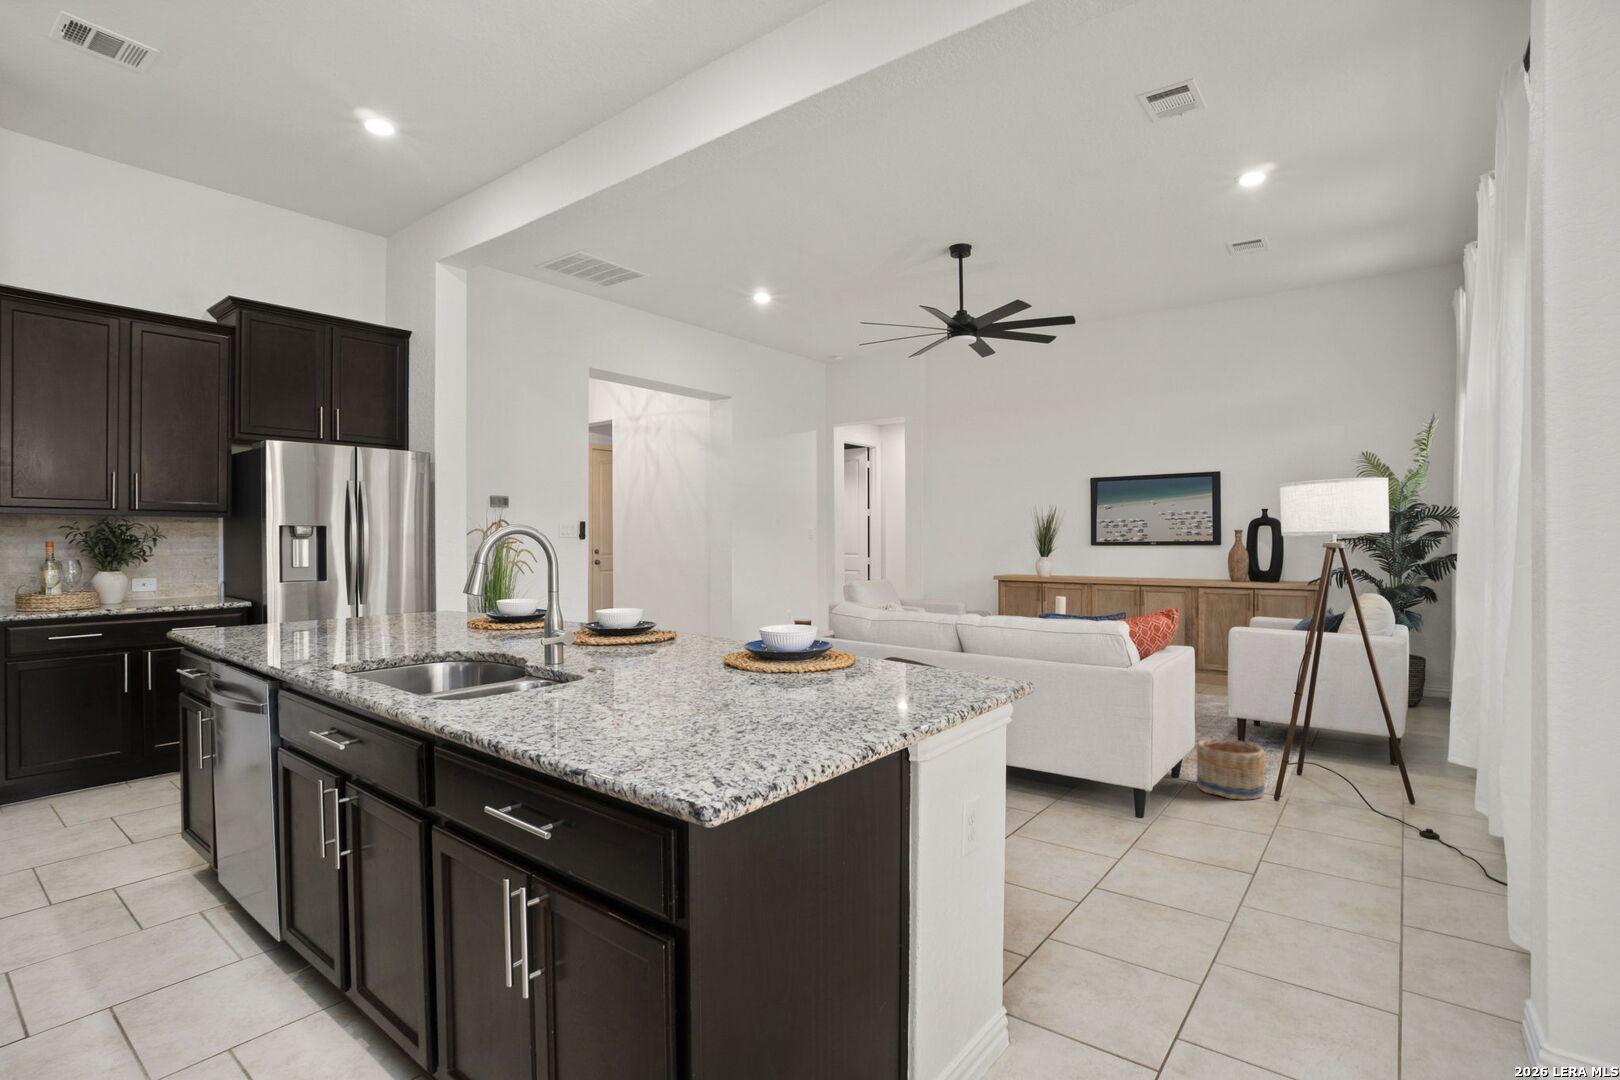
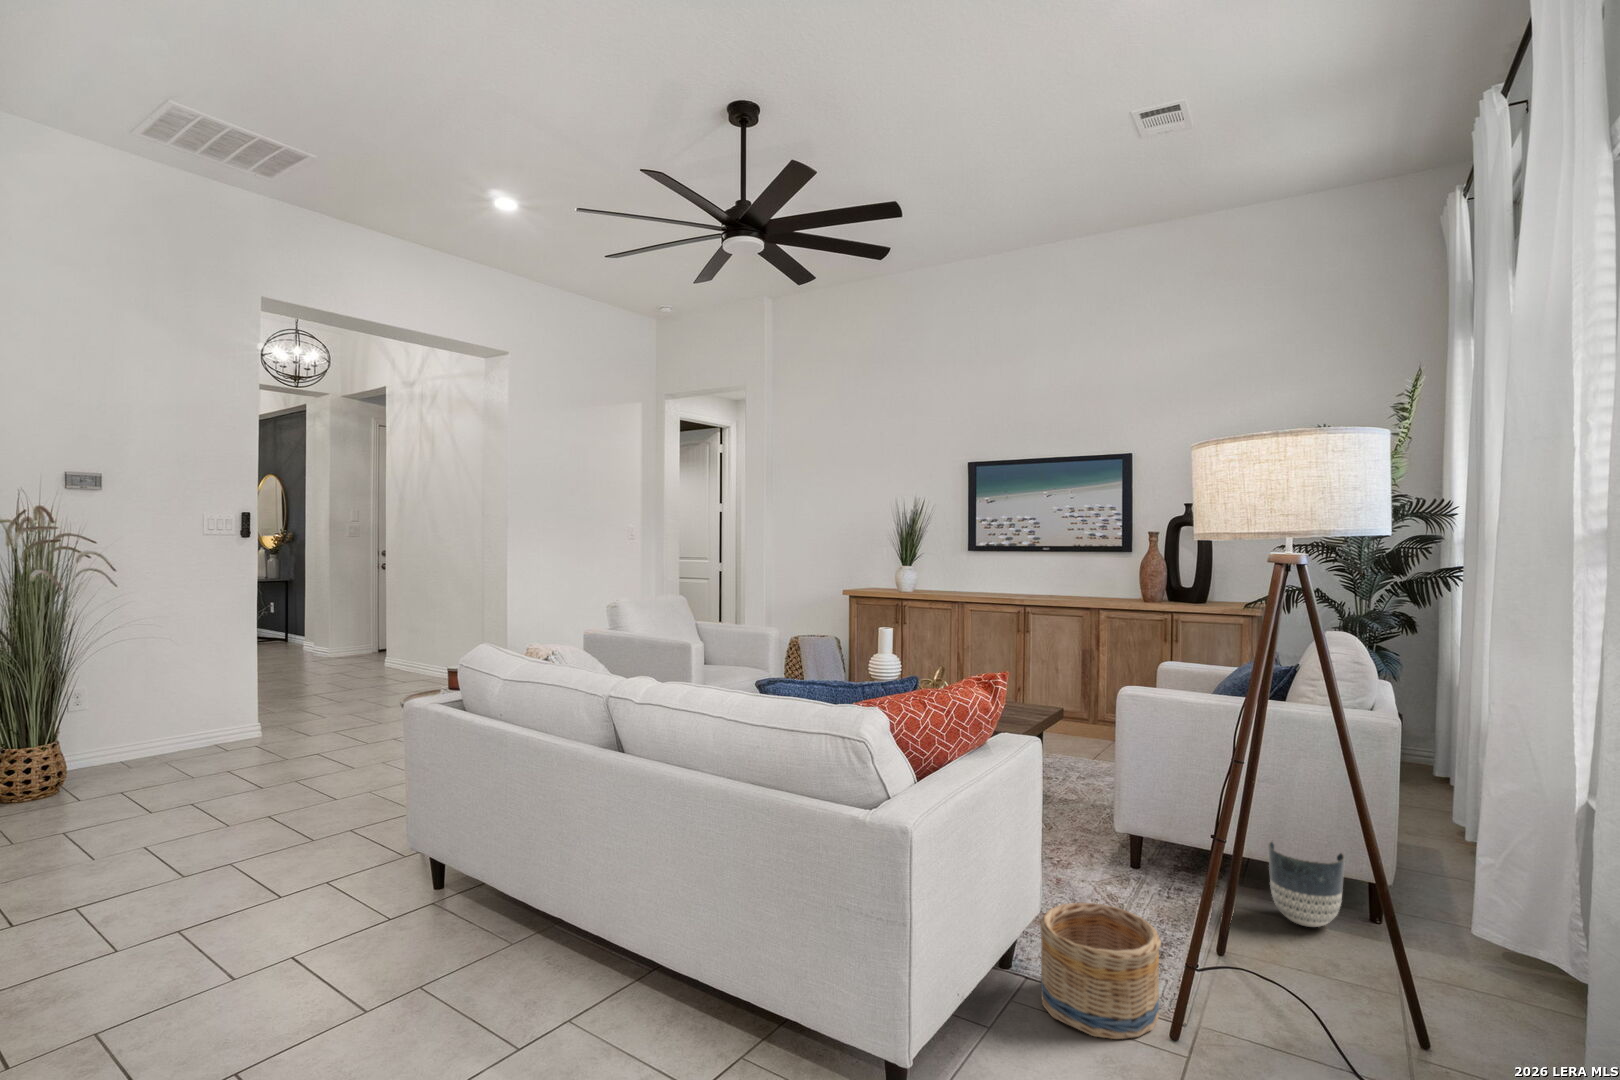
planter: none [1326,716,1372,765] -> present [1268,842,1345,927]

